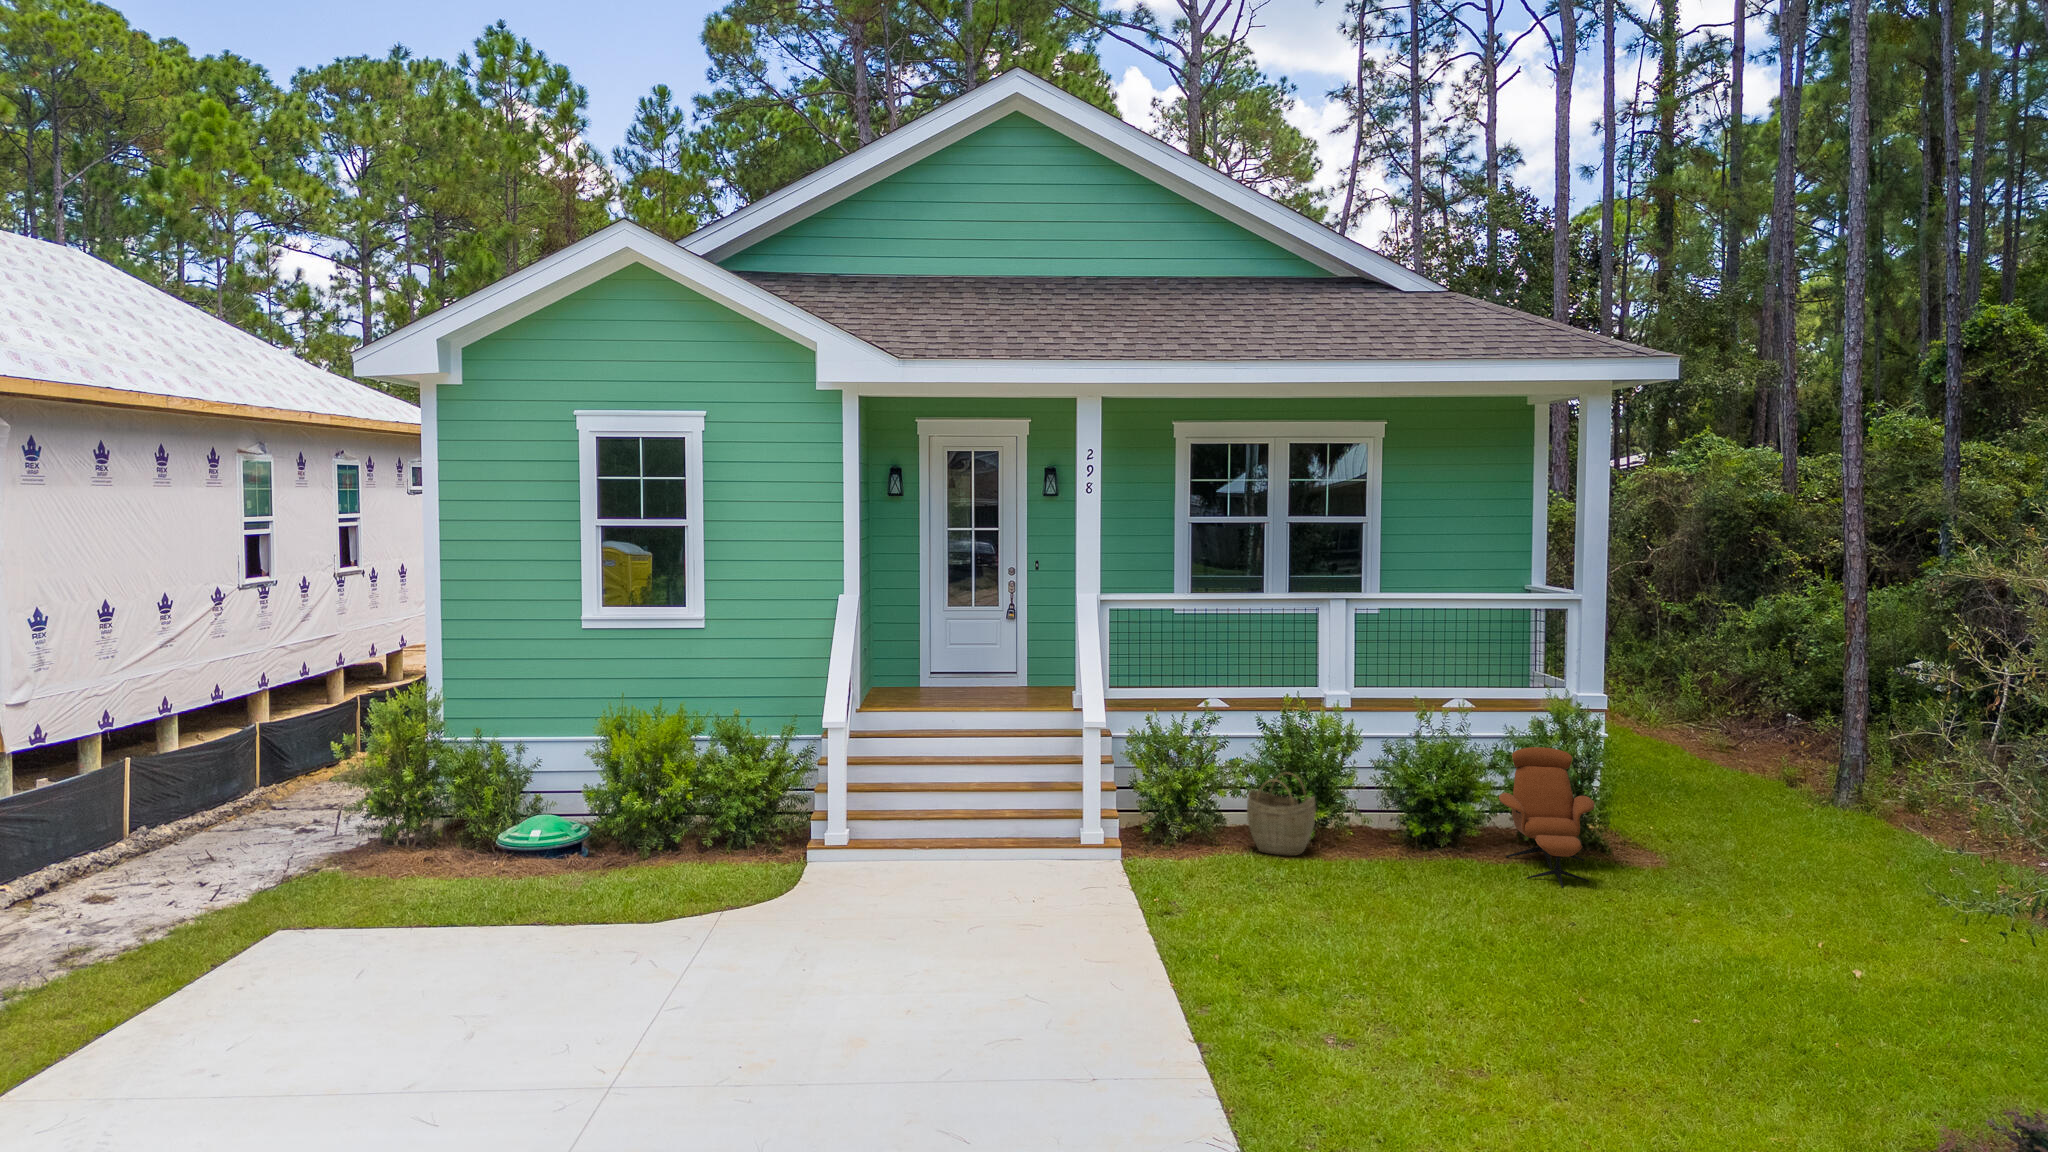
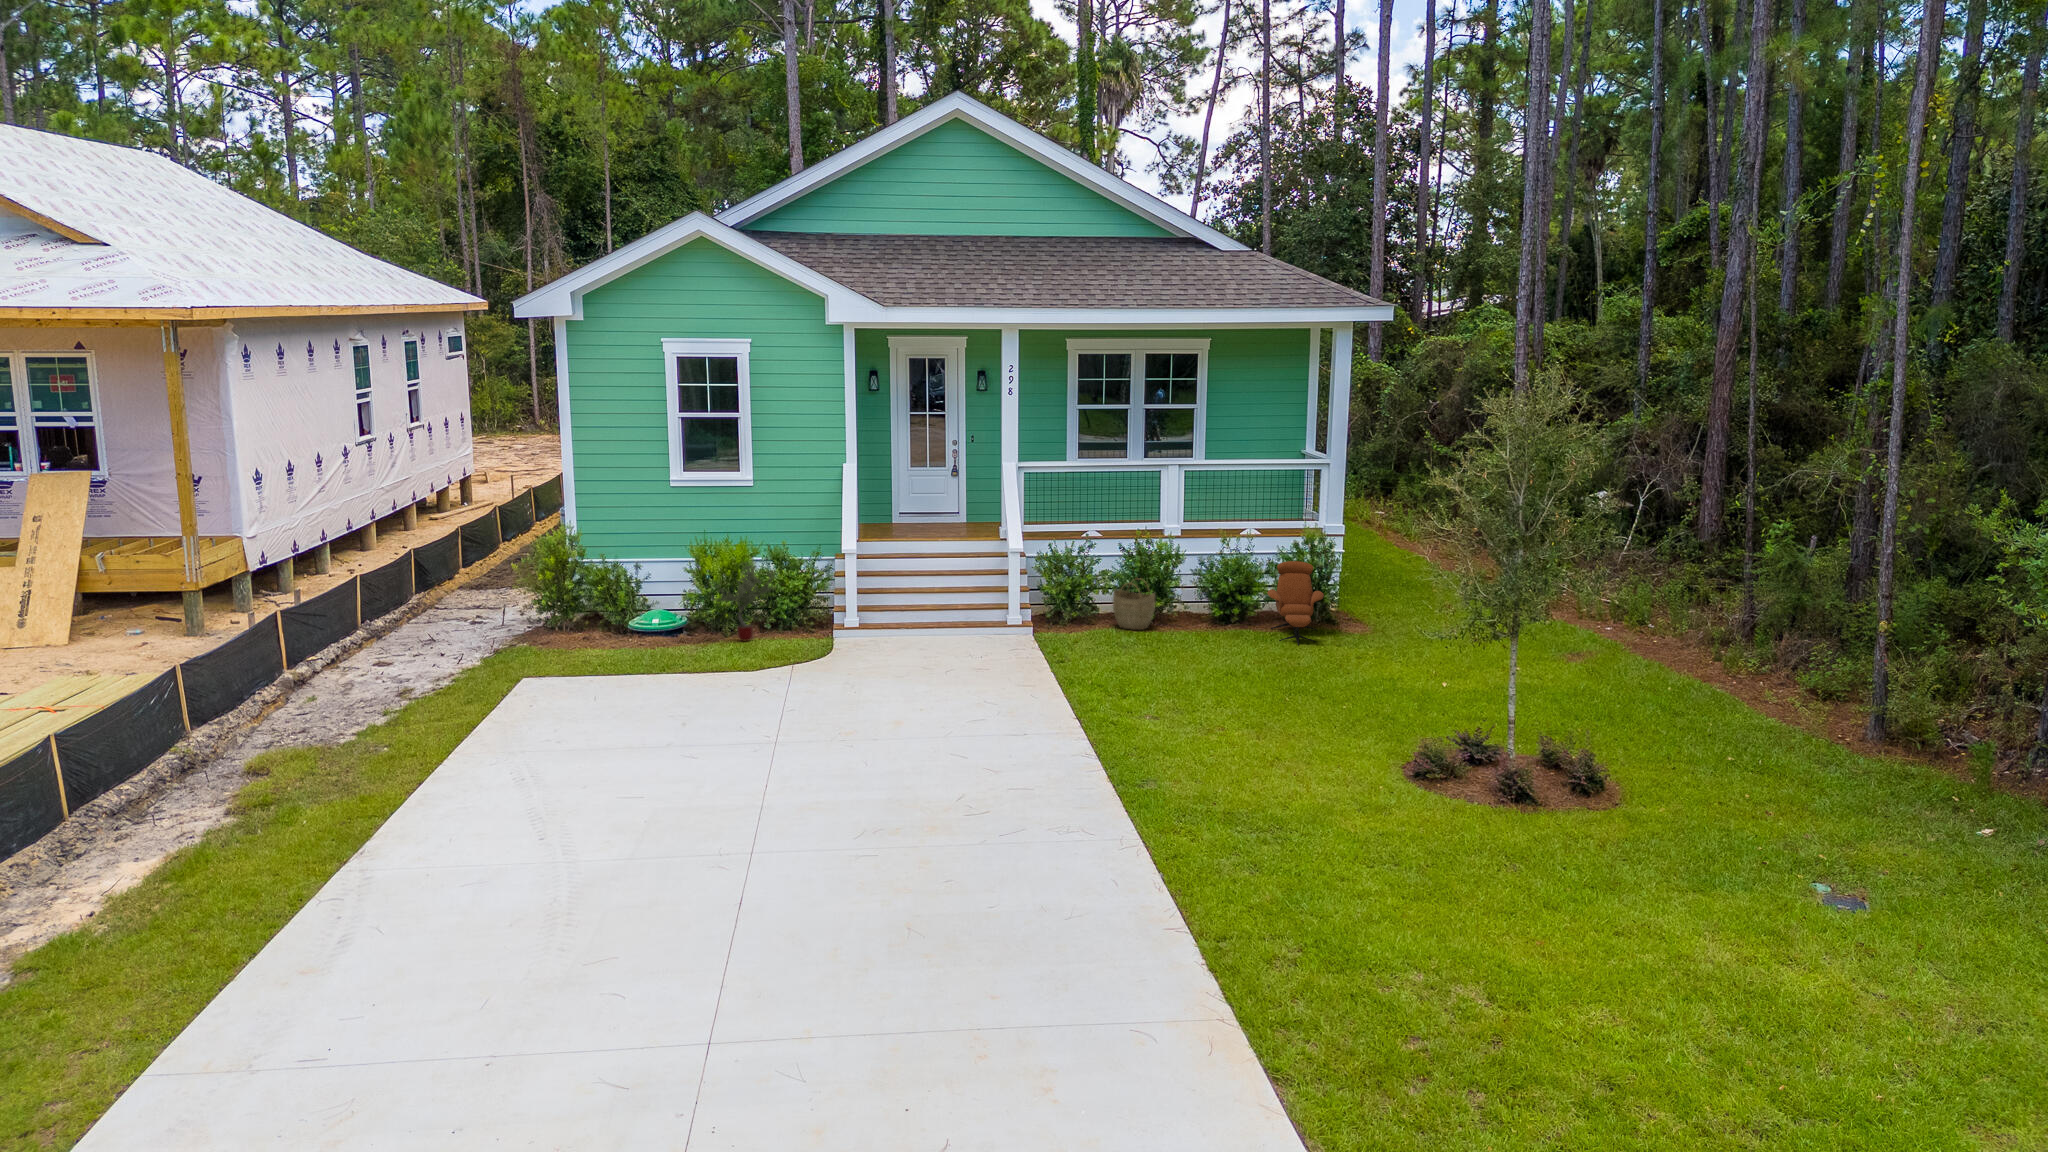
potted tree: none [613,738,719,866] -> present [712,562,775,641]

